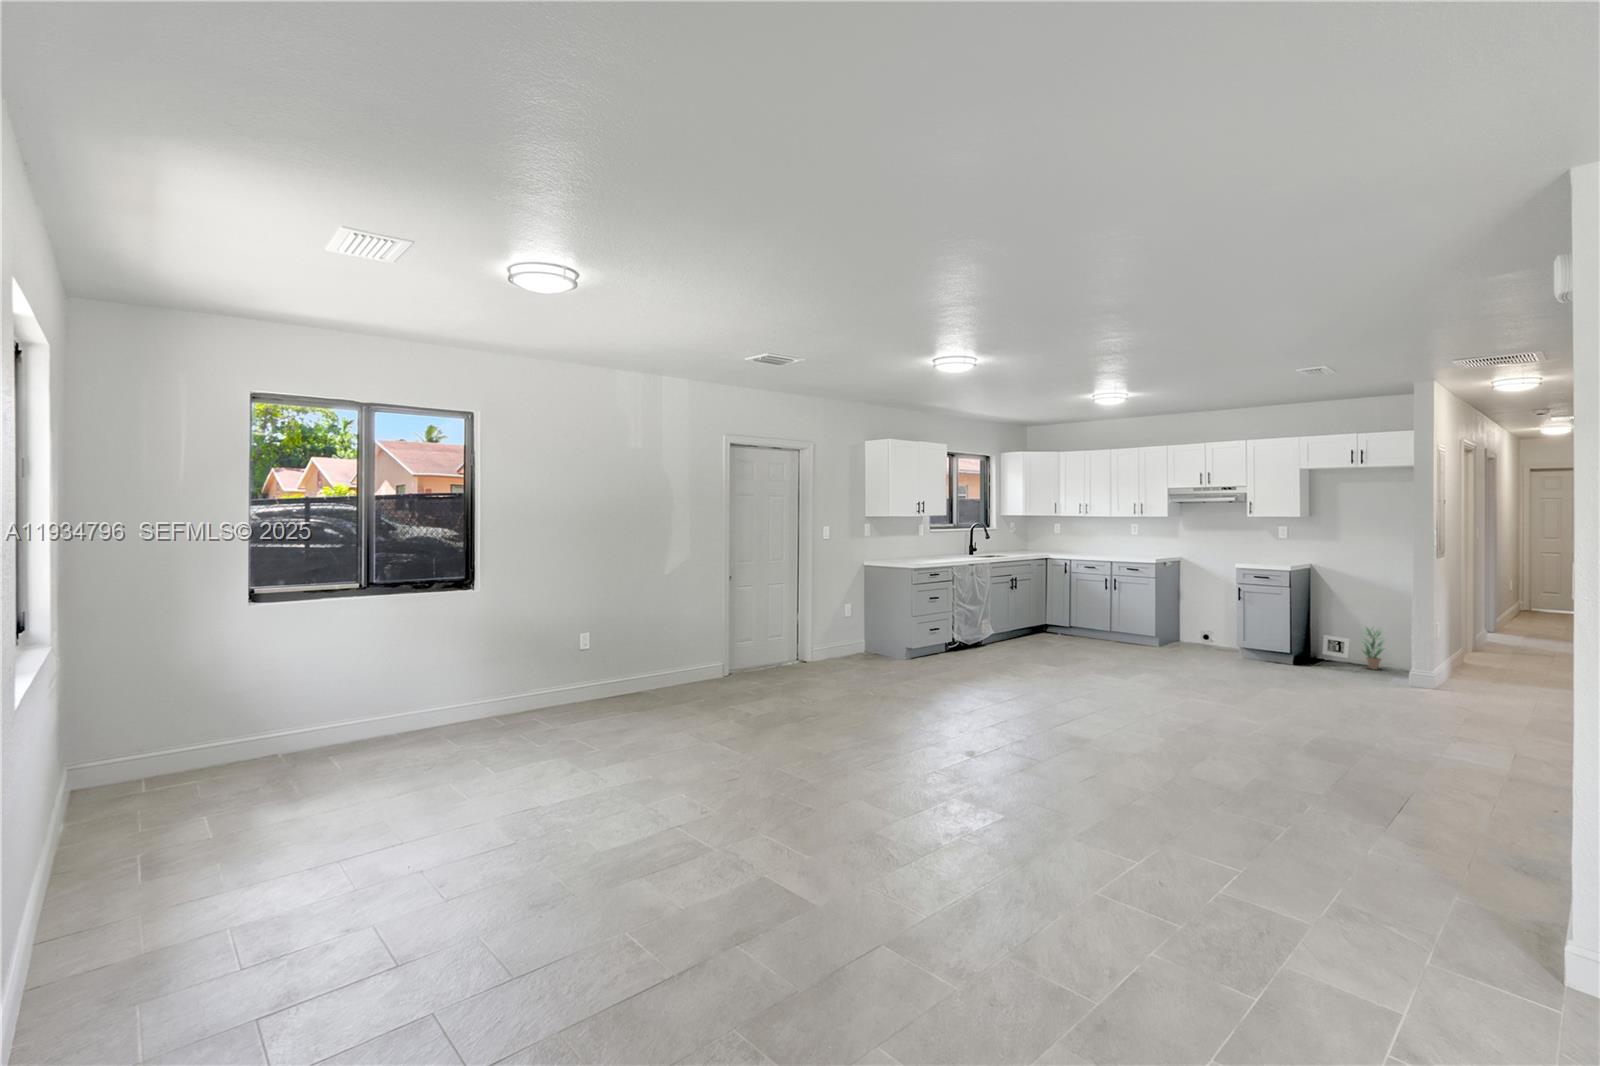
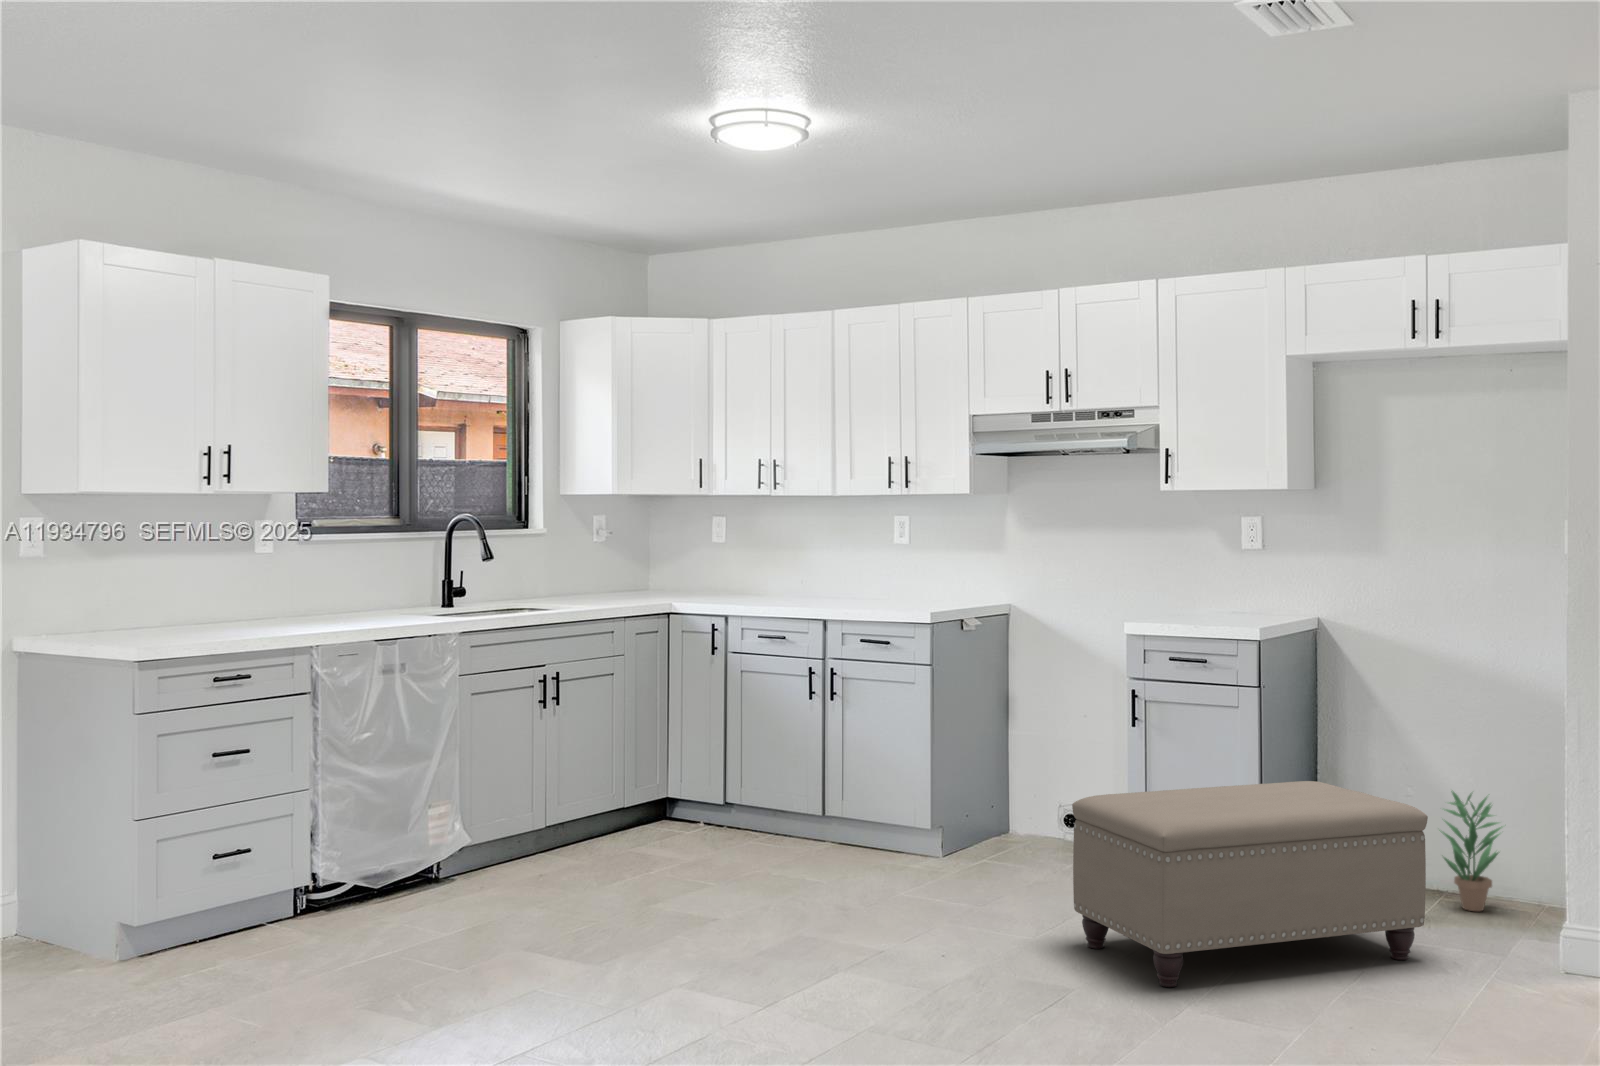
ottoman: none [1221,620,1356,681] -> present [1072,781,1428,987]

